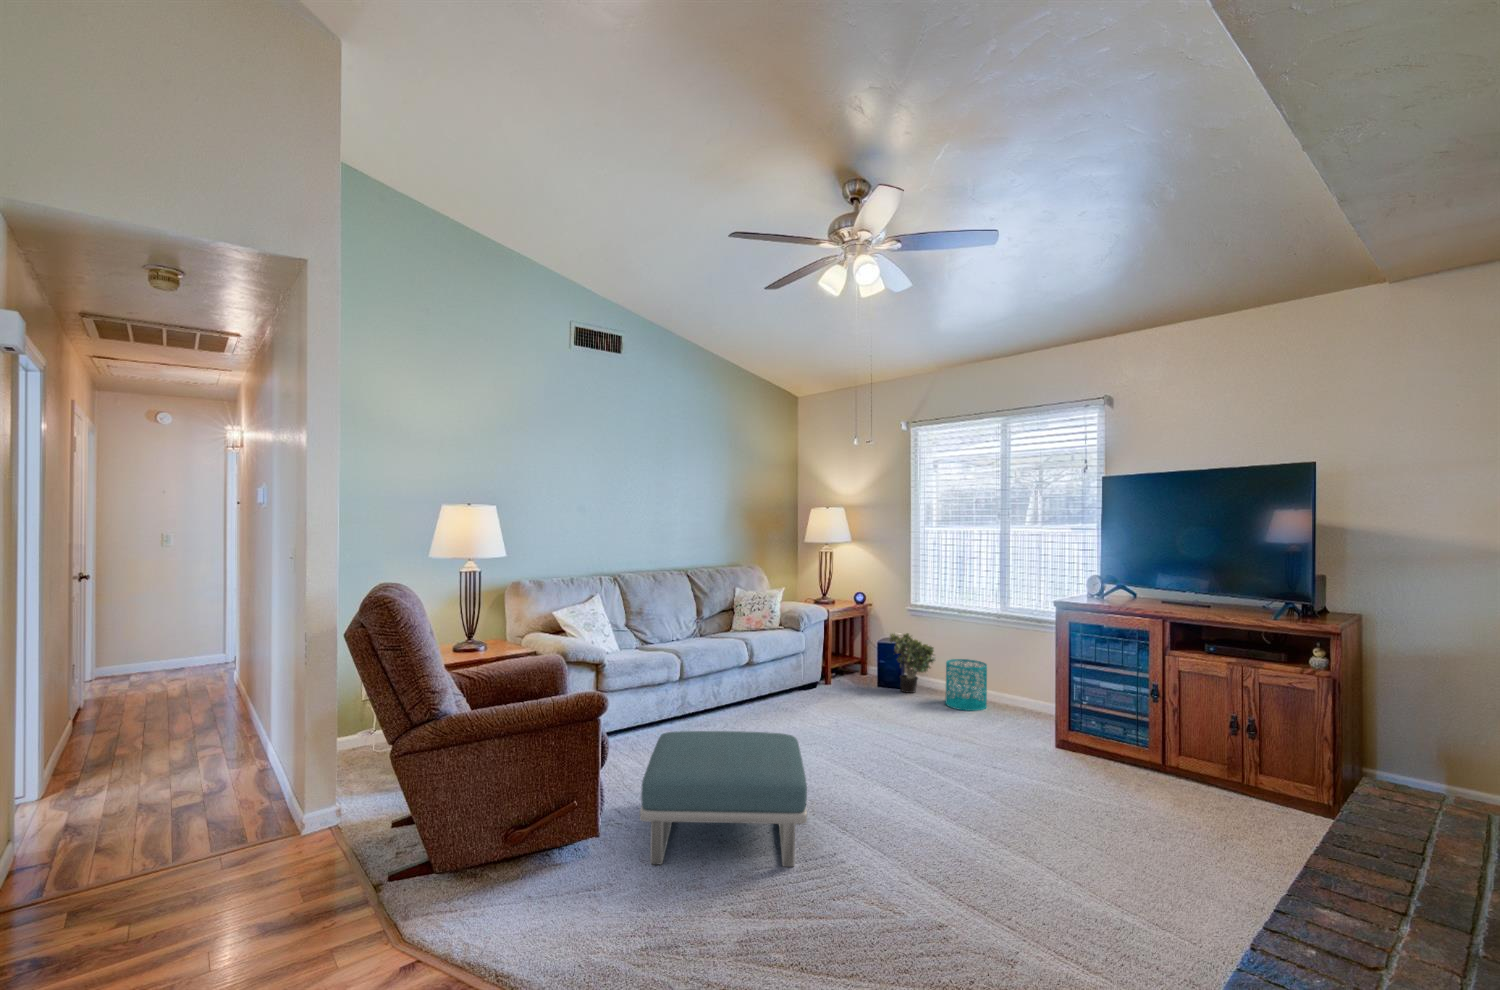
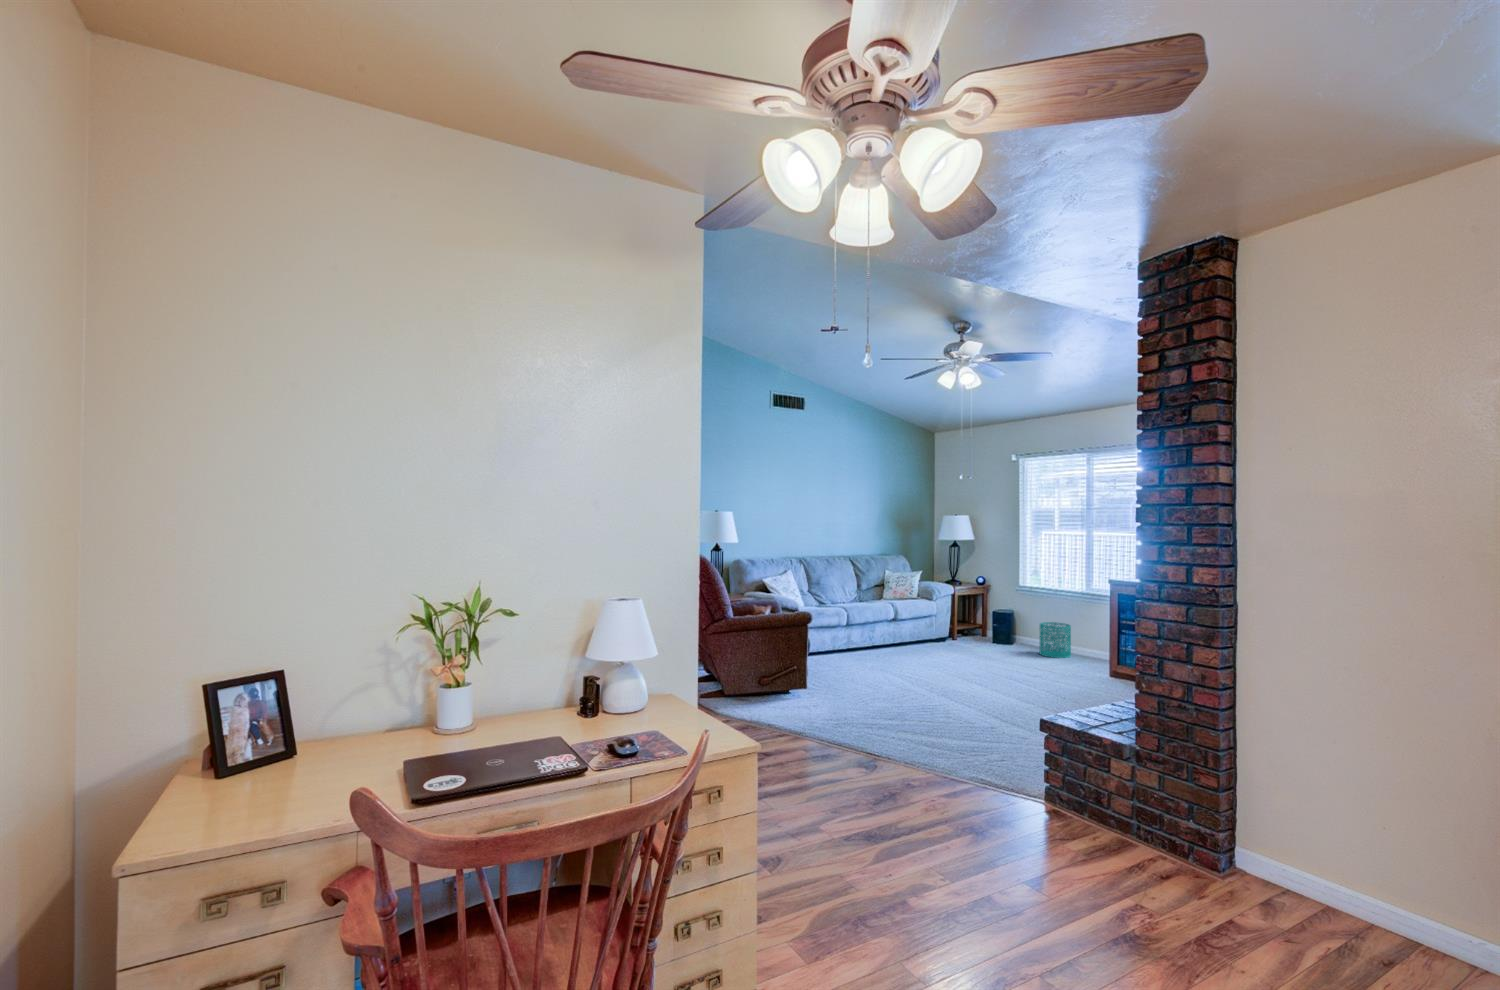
potted plant: present [889,633,935,693] -> none [998,604,1035,647]
footstool: present [640,731,807,867] -> none [823,643,916,709]

